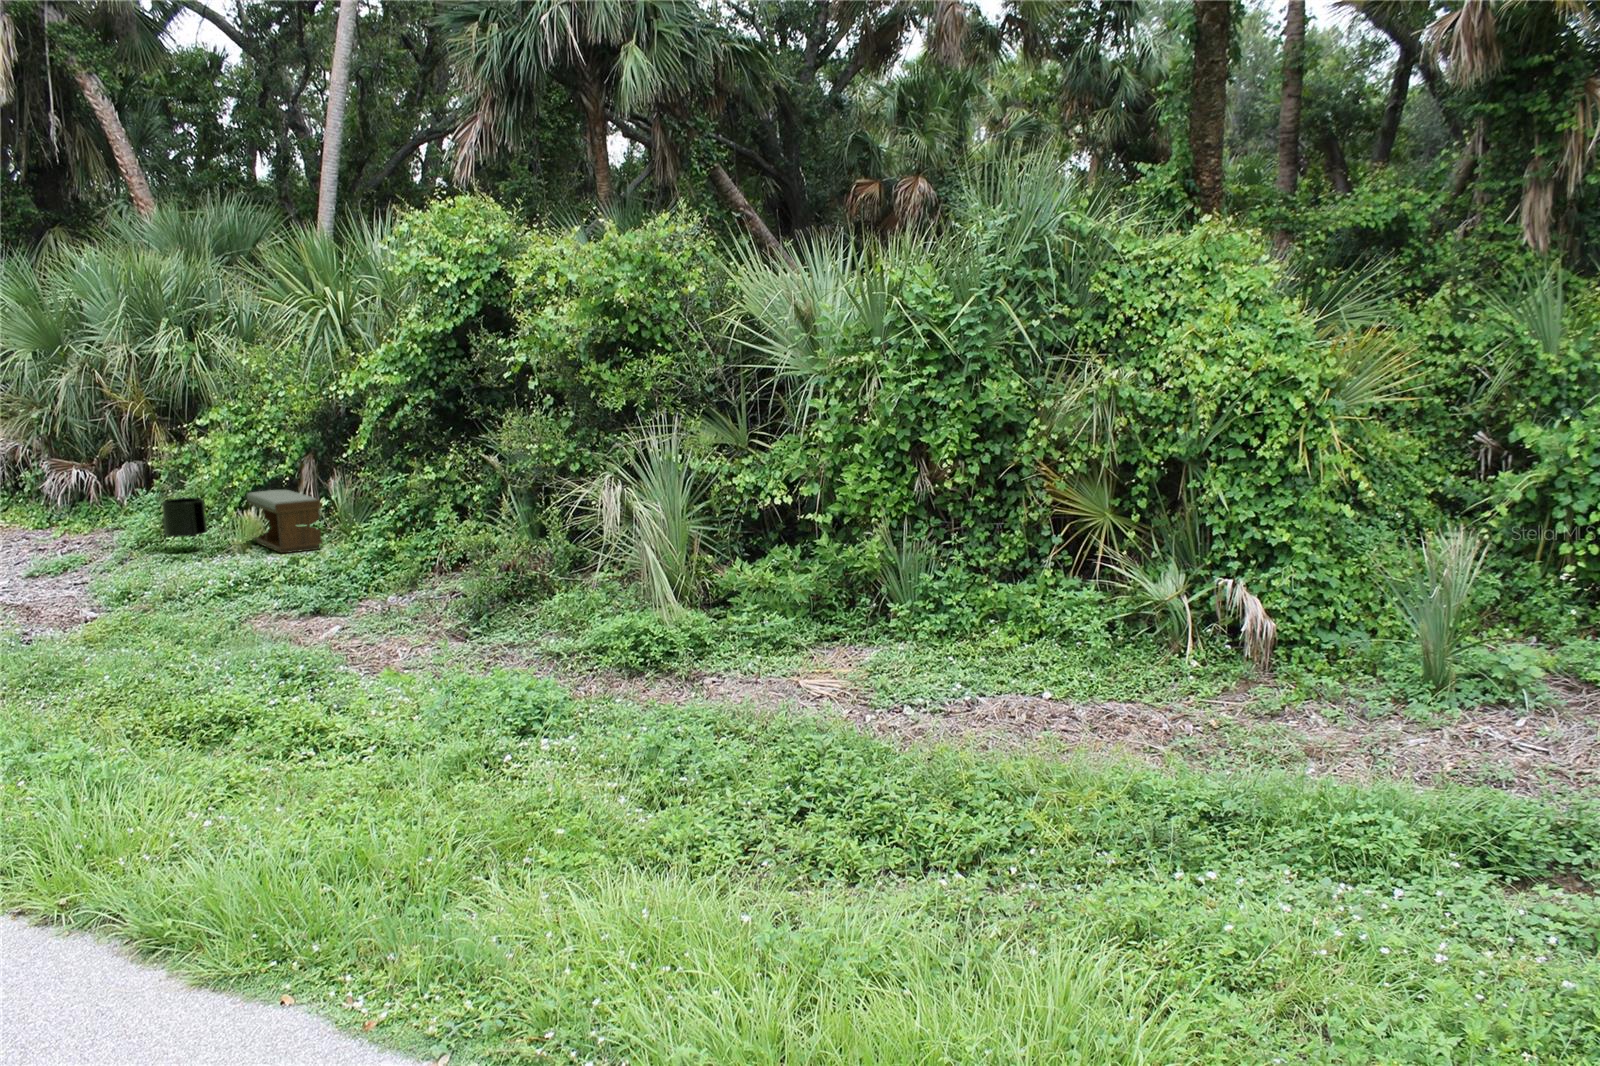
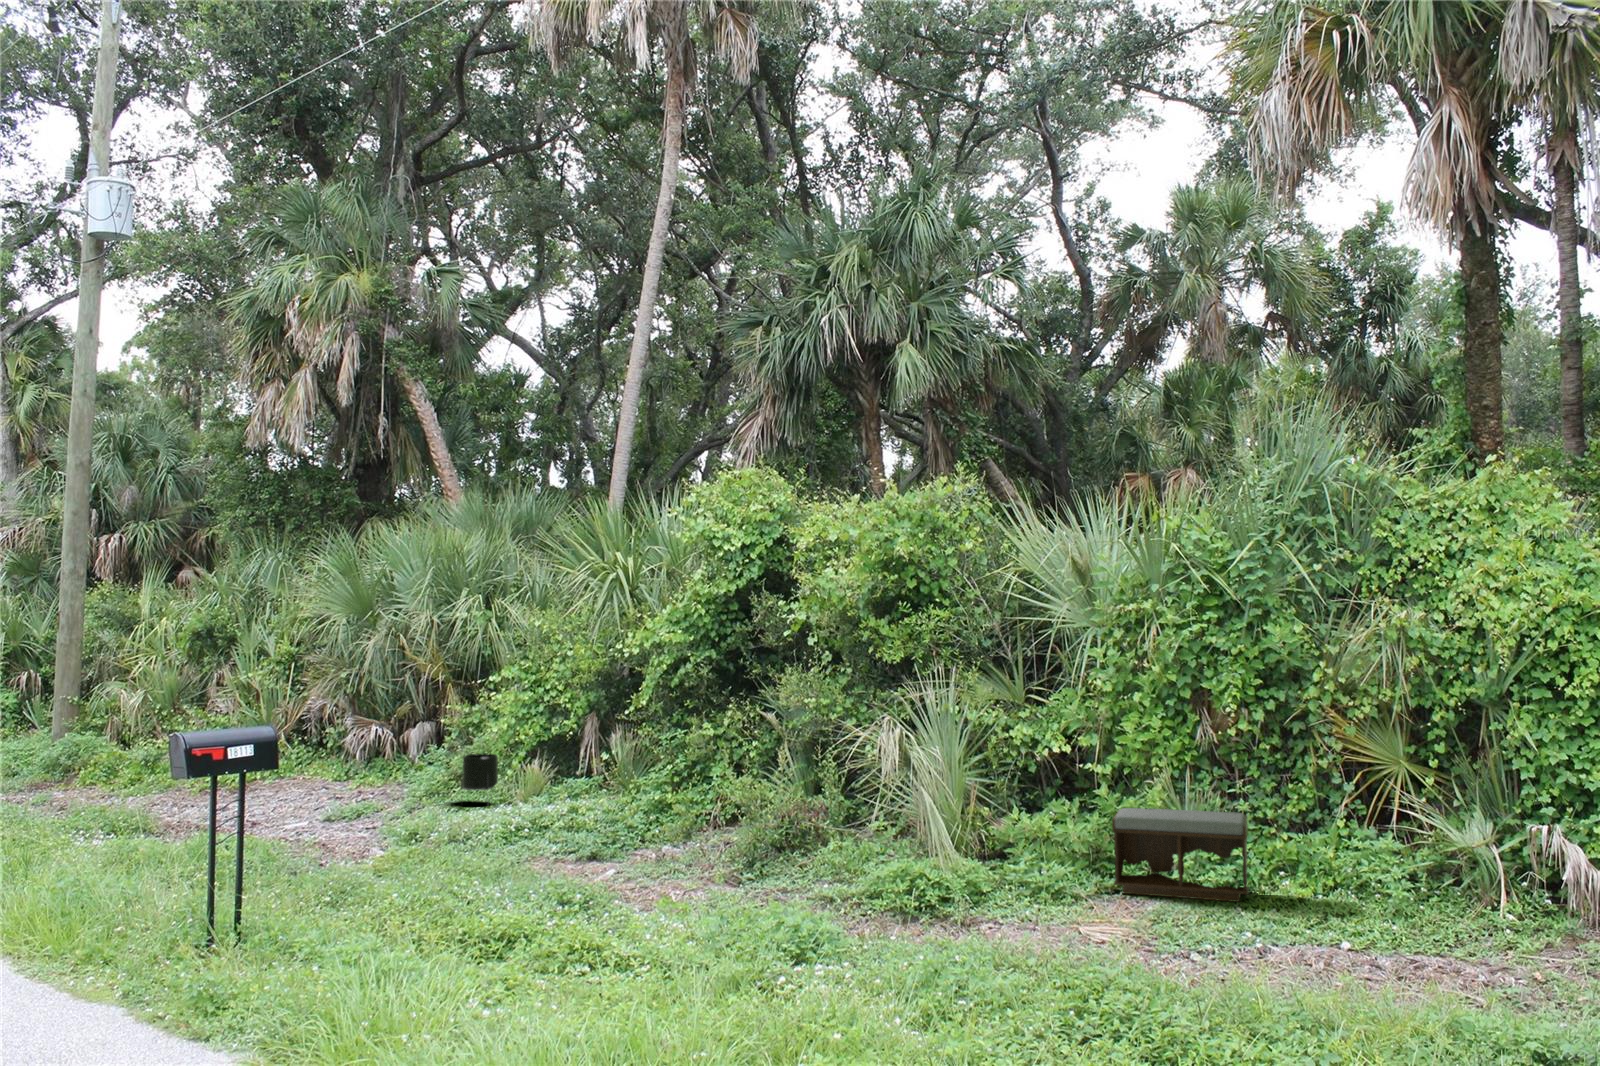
bench: present [247,490,323,553] -> present [1112,808,1249,902]

